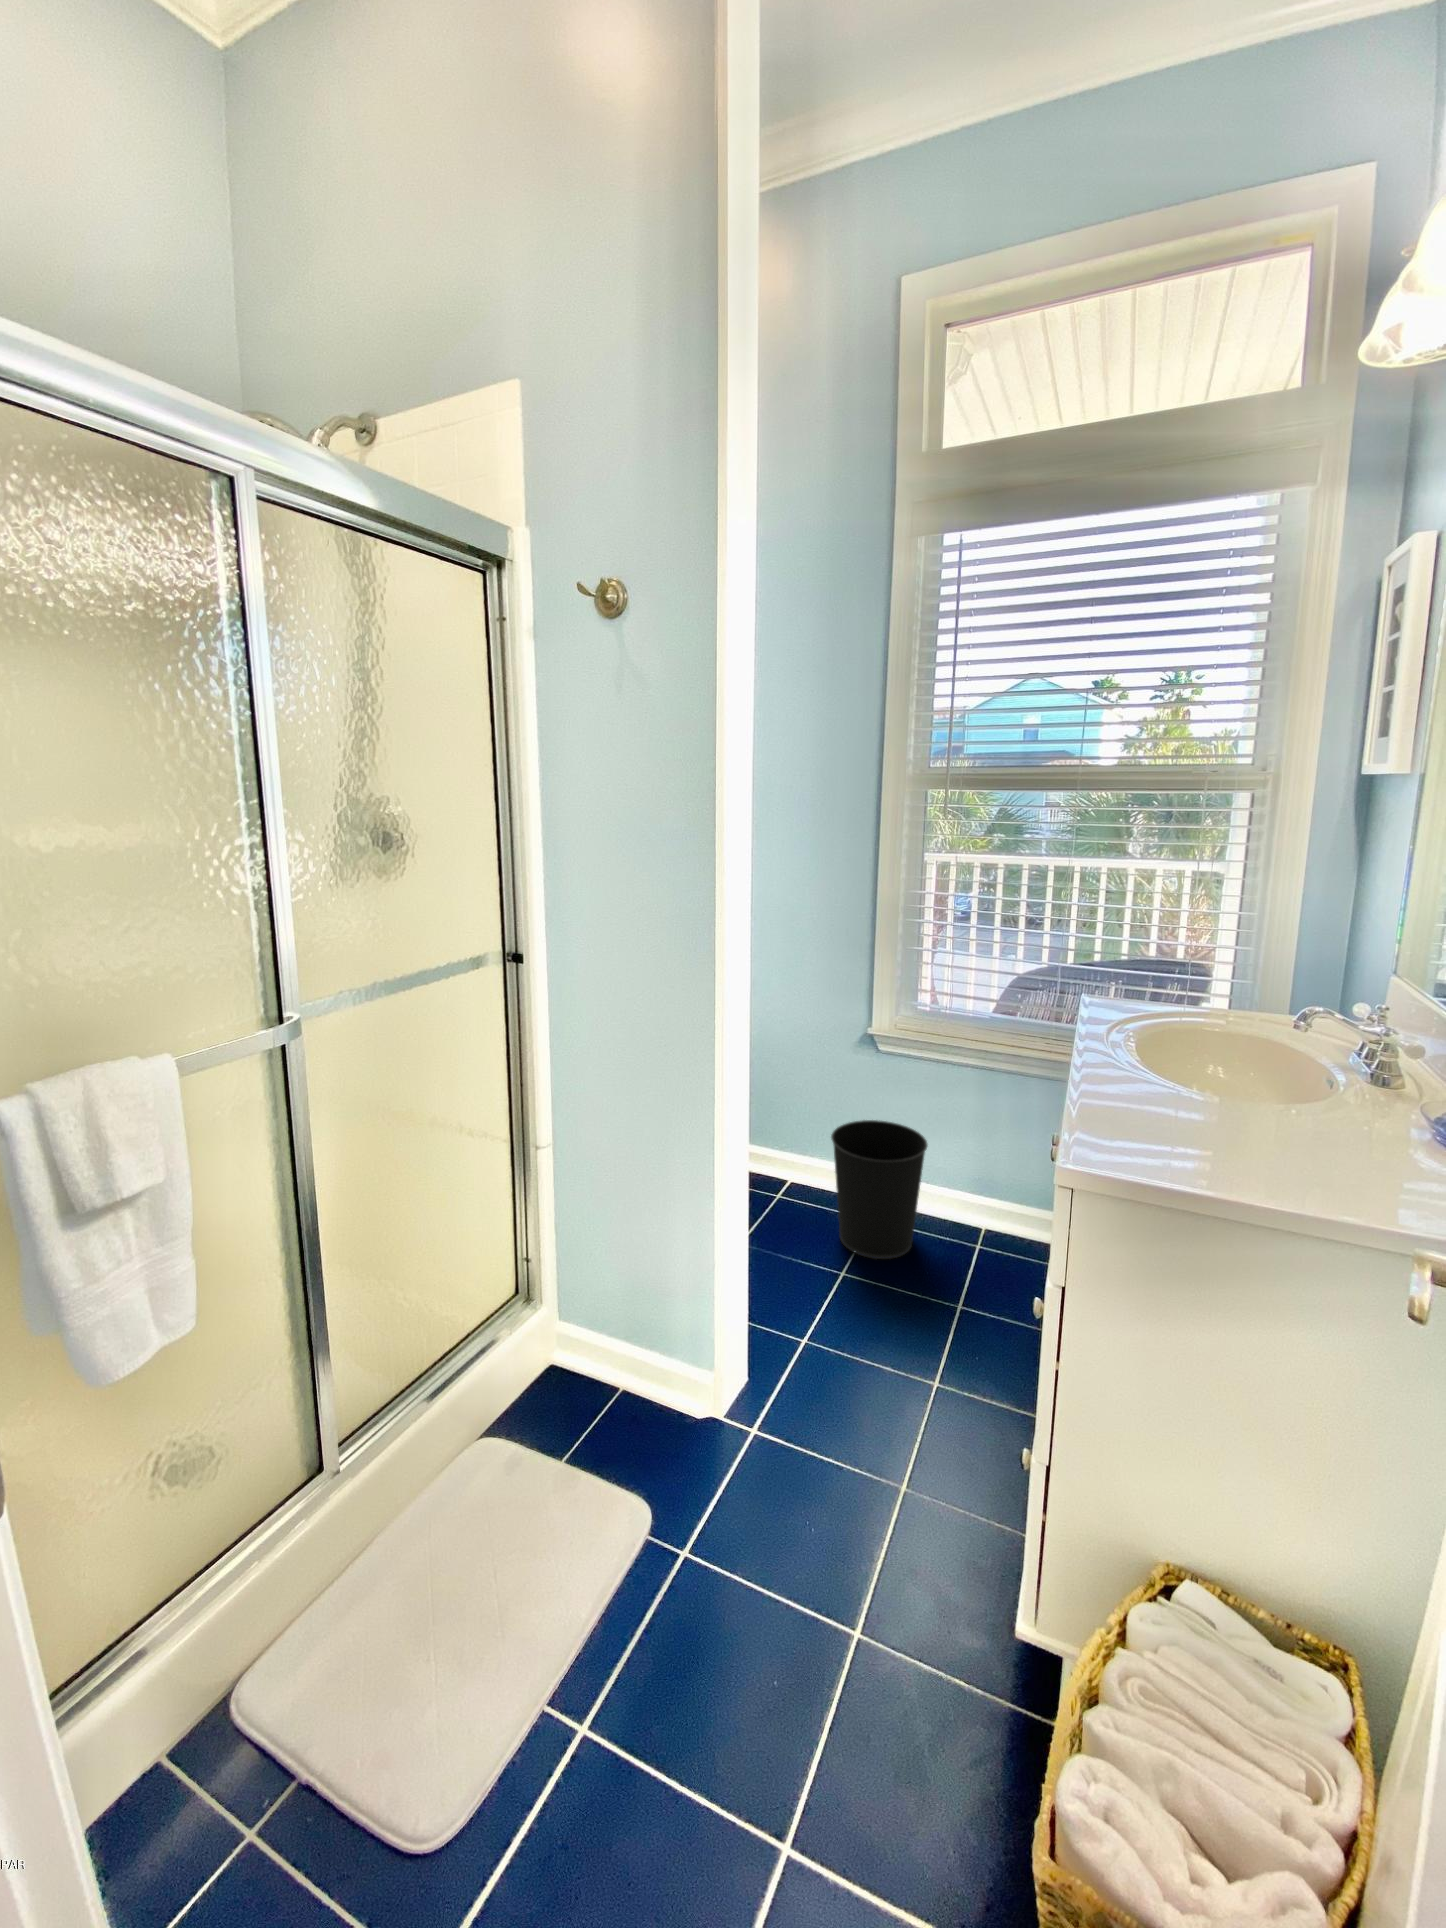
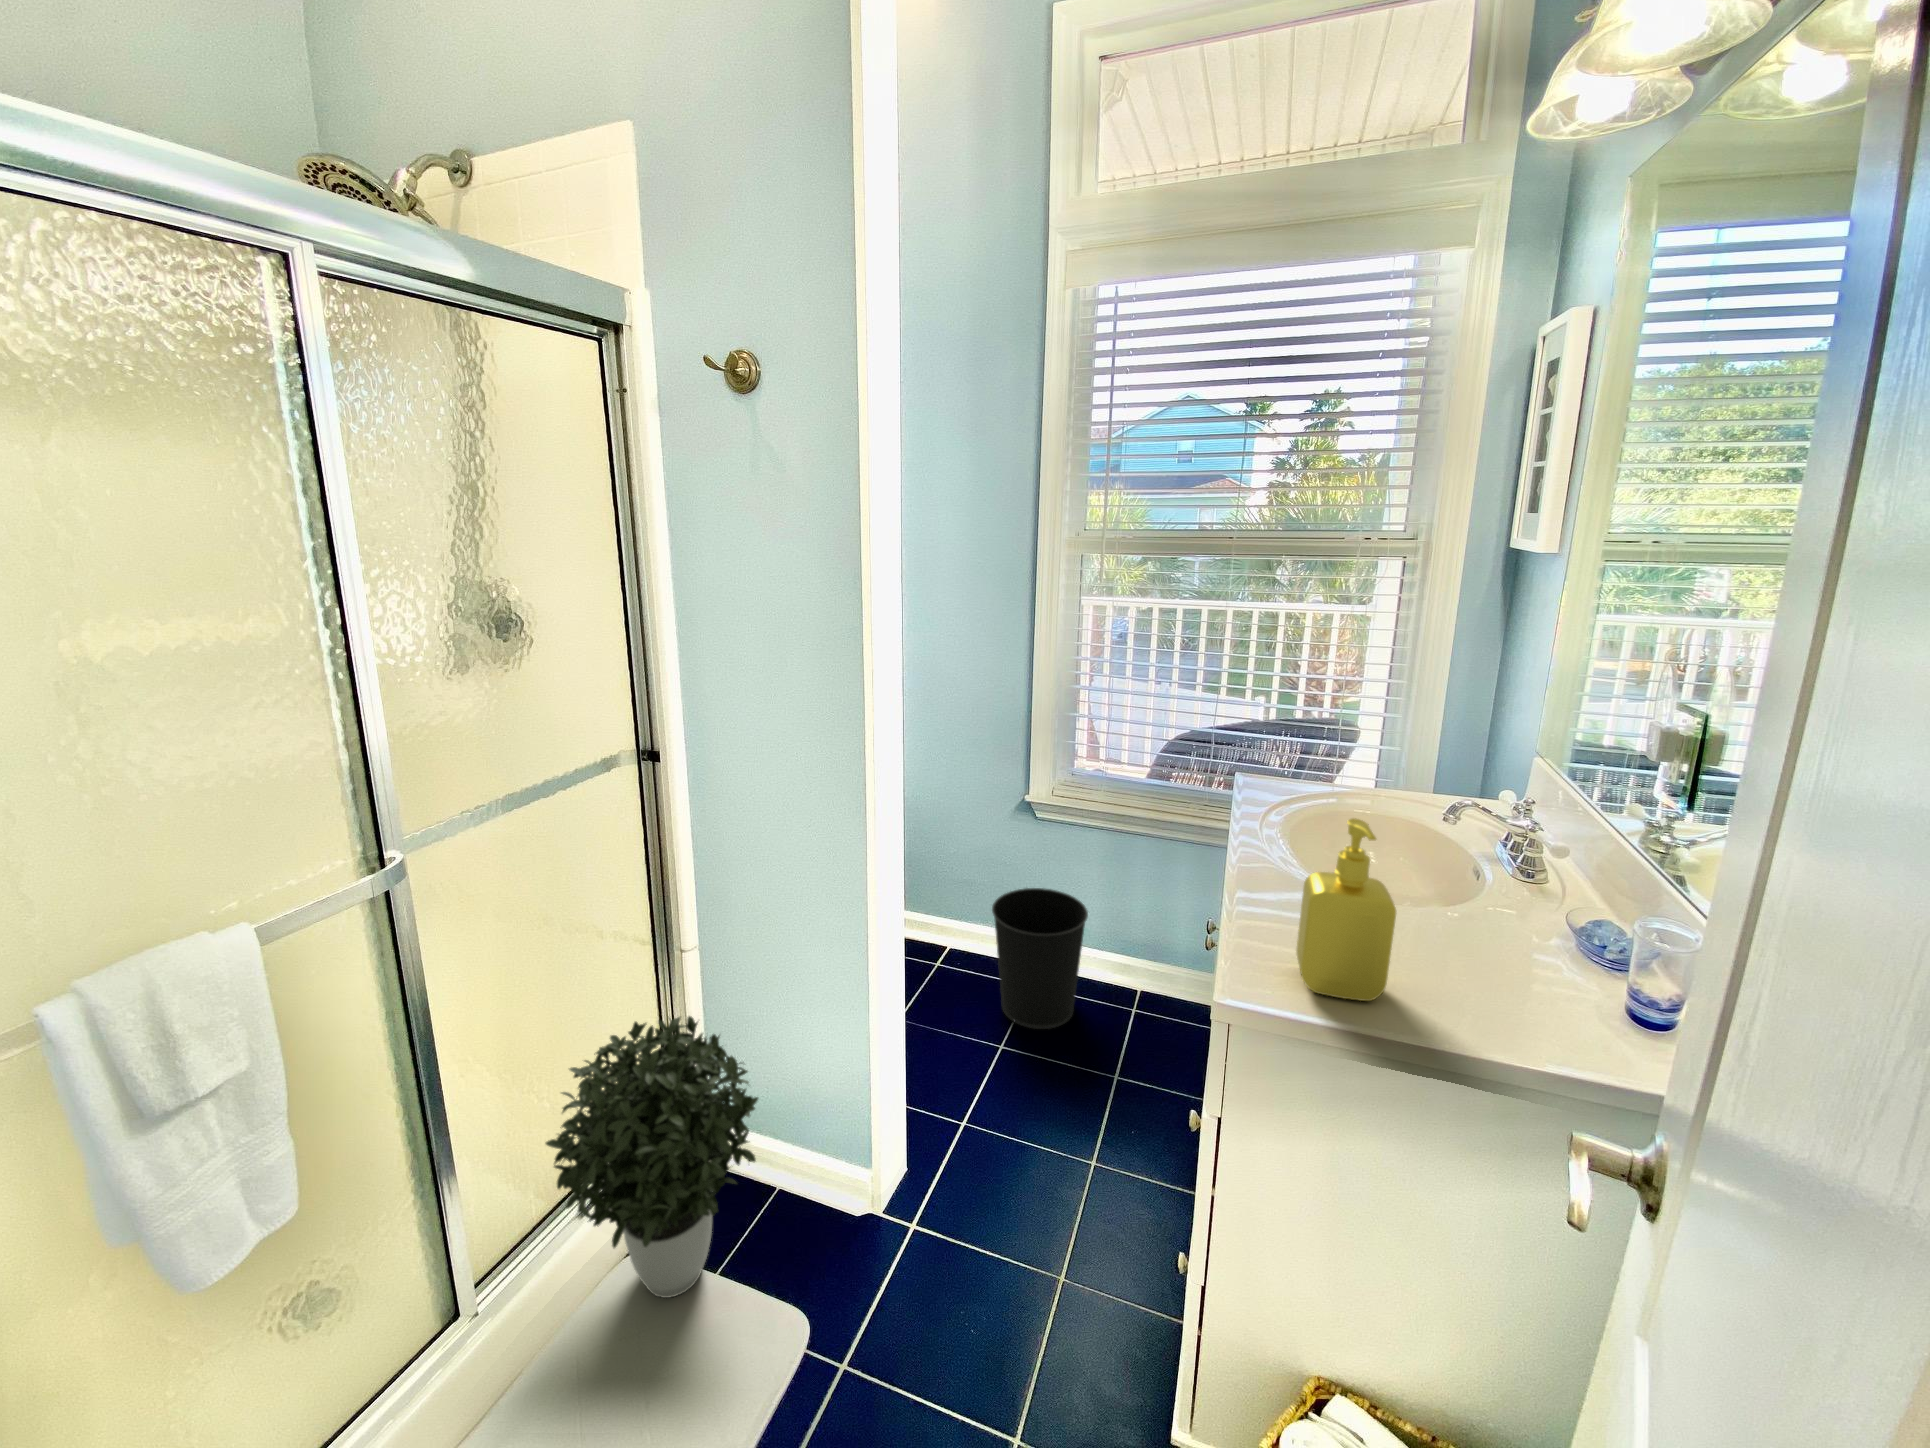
soap dispenser: none [1141,987,1242,1168] -> present [1296,818,1397,1001]
potted plant: none [407,1202,606,1477] -> present [546,1016,758,1298]

